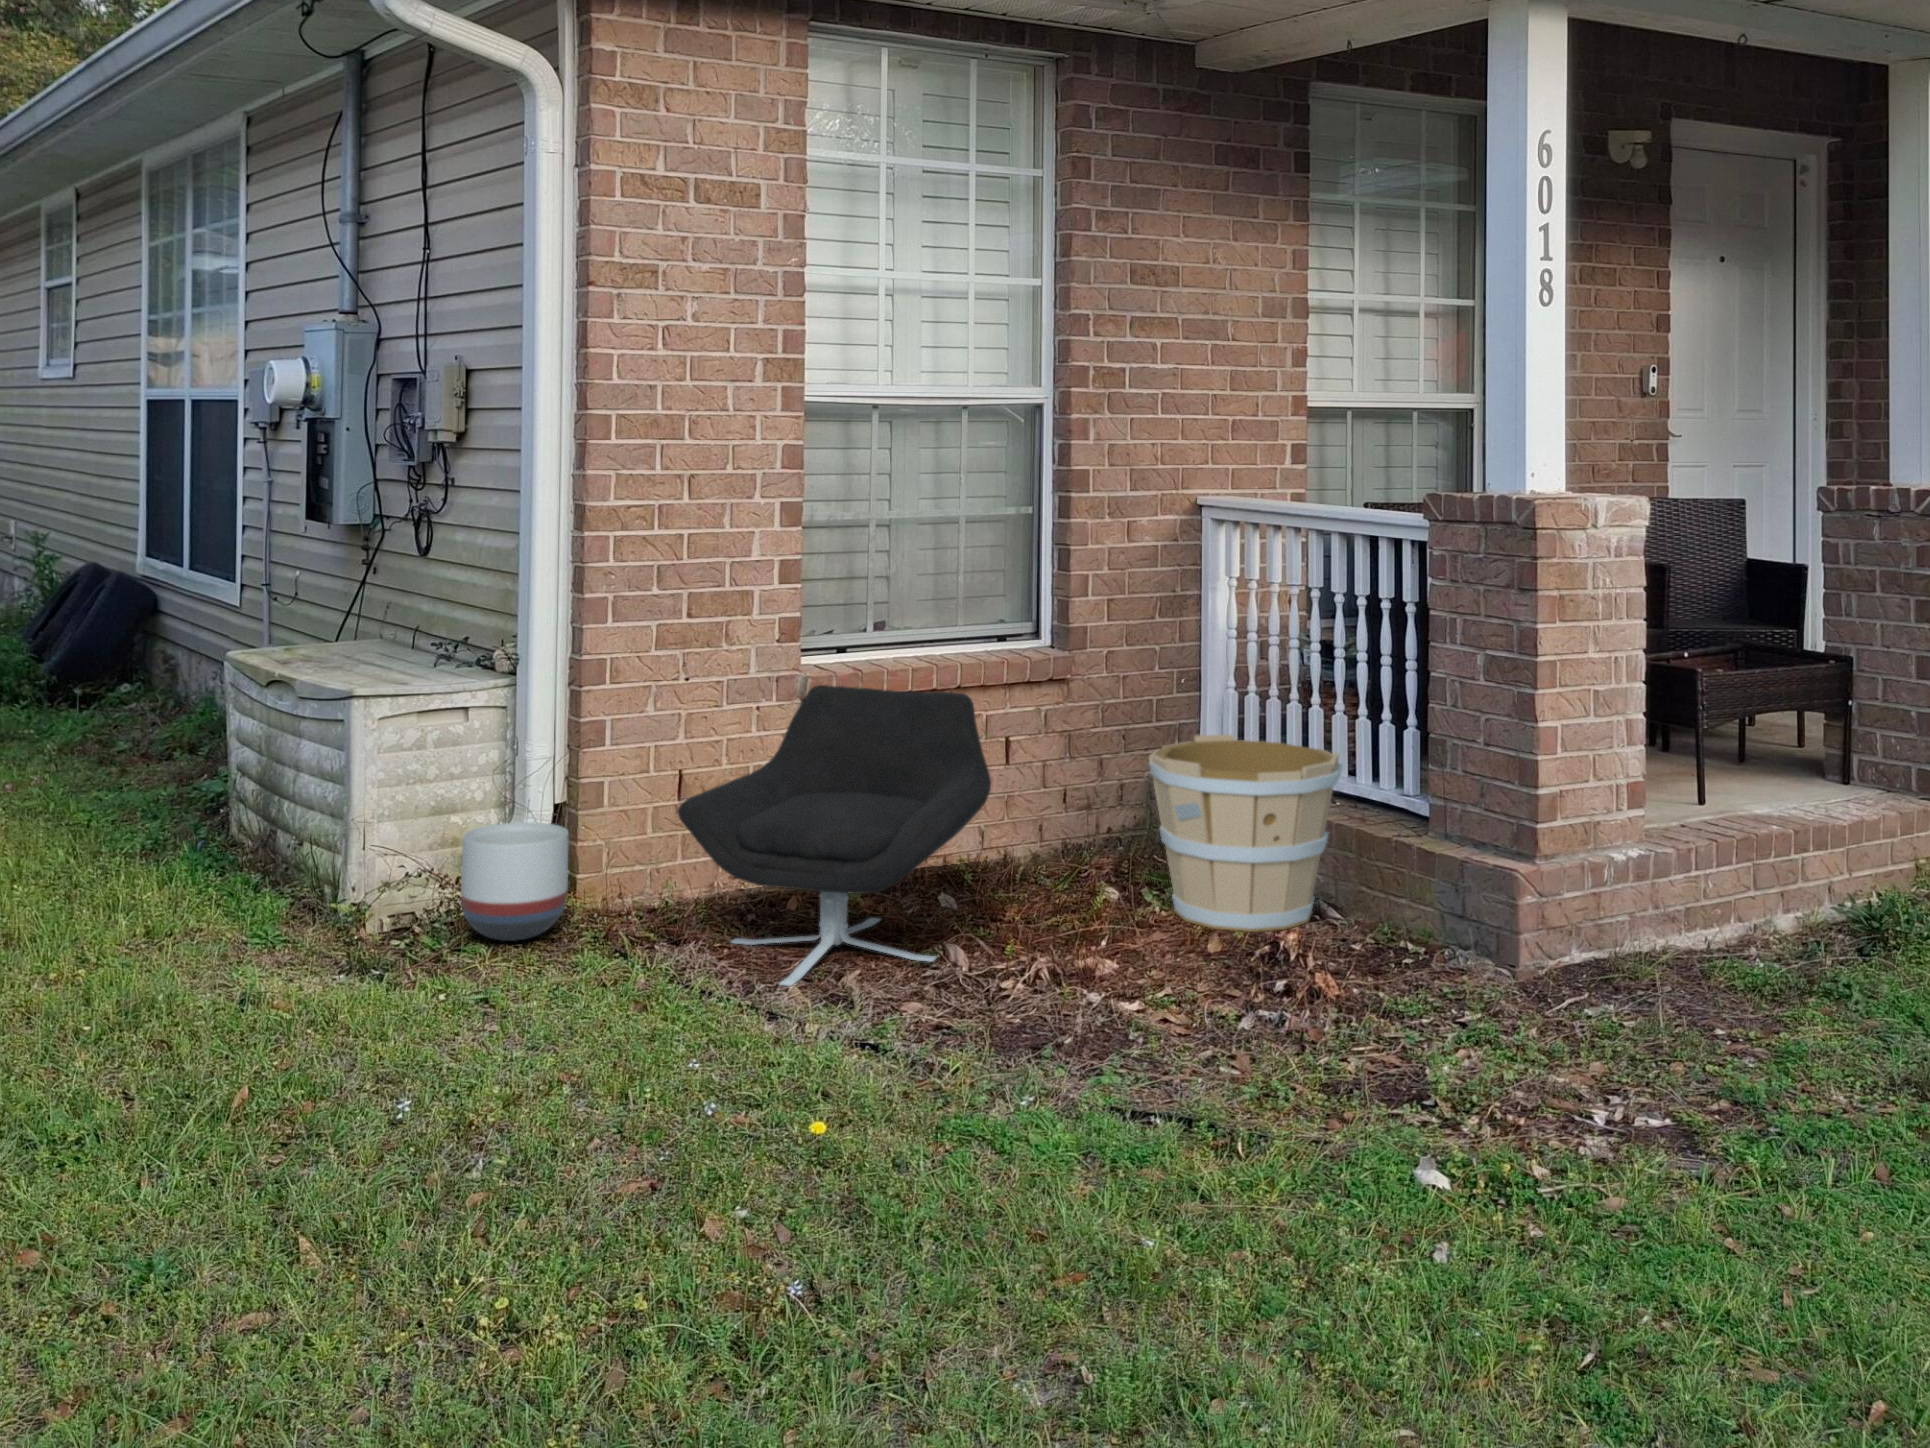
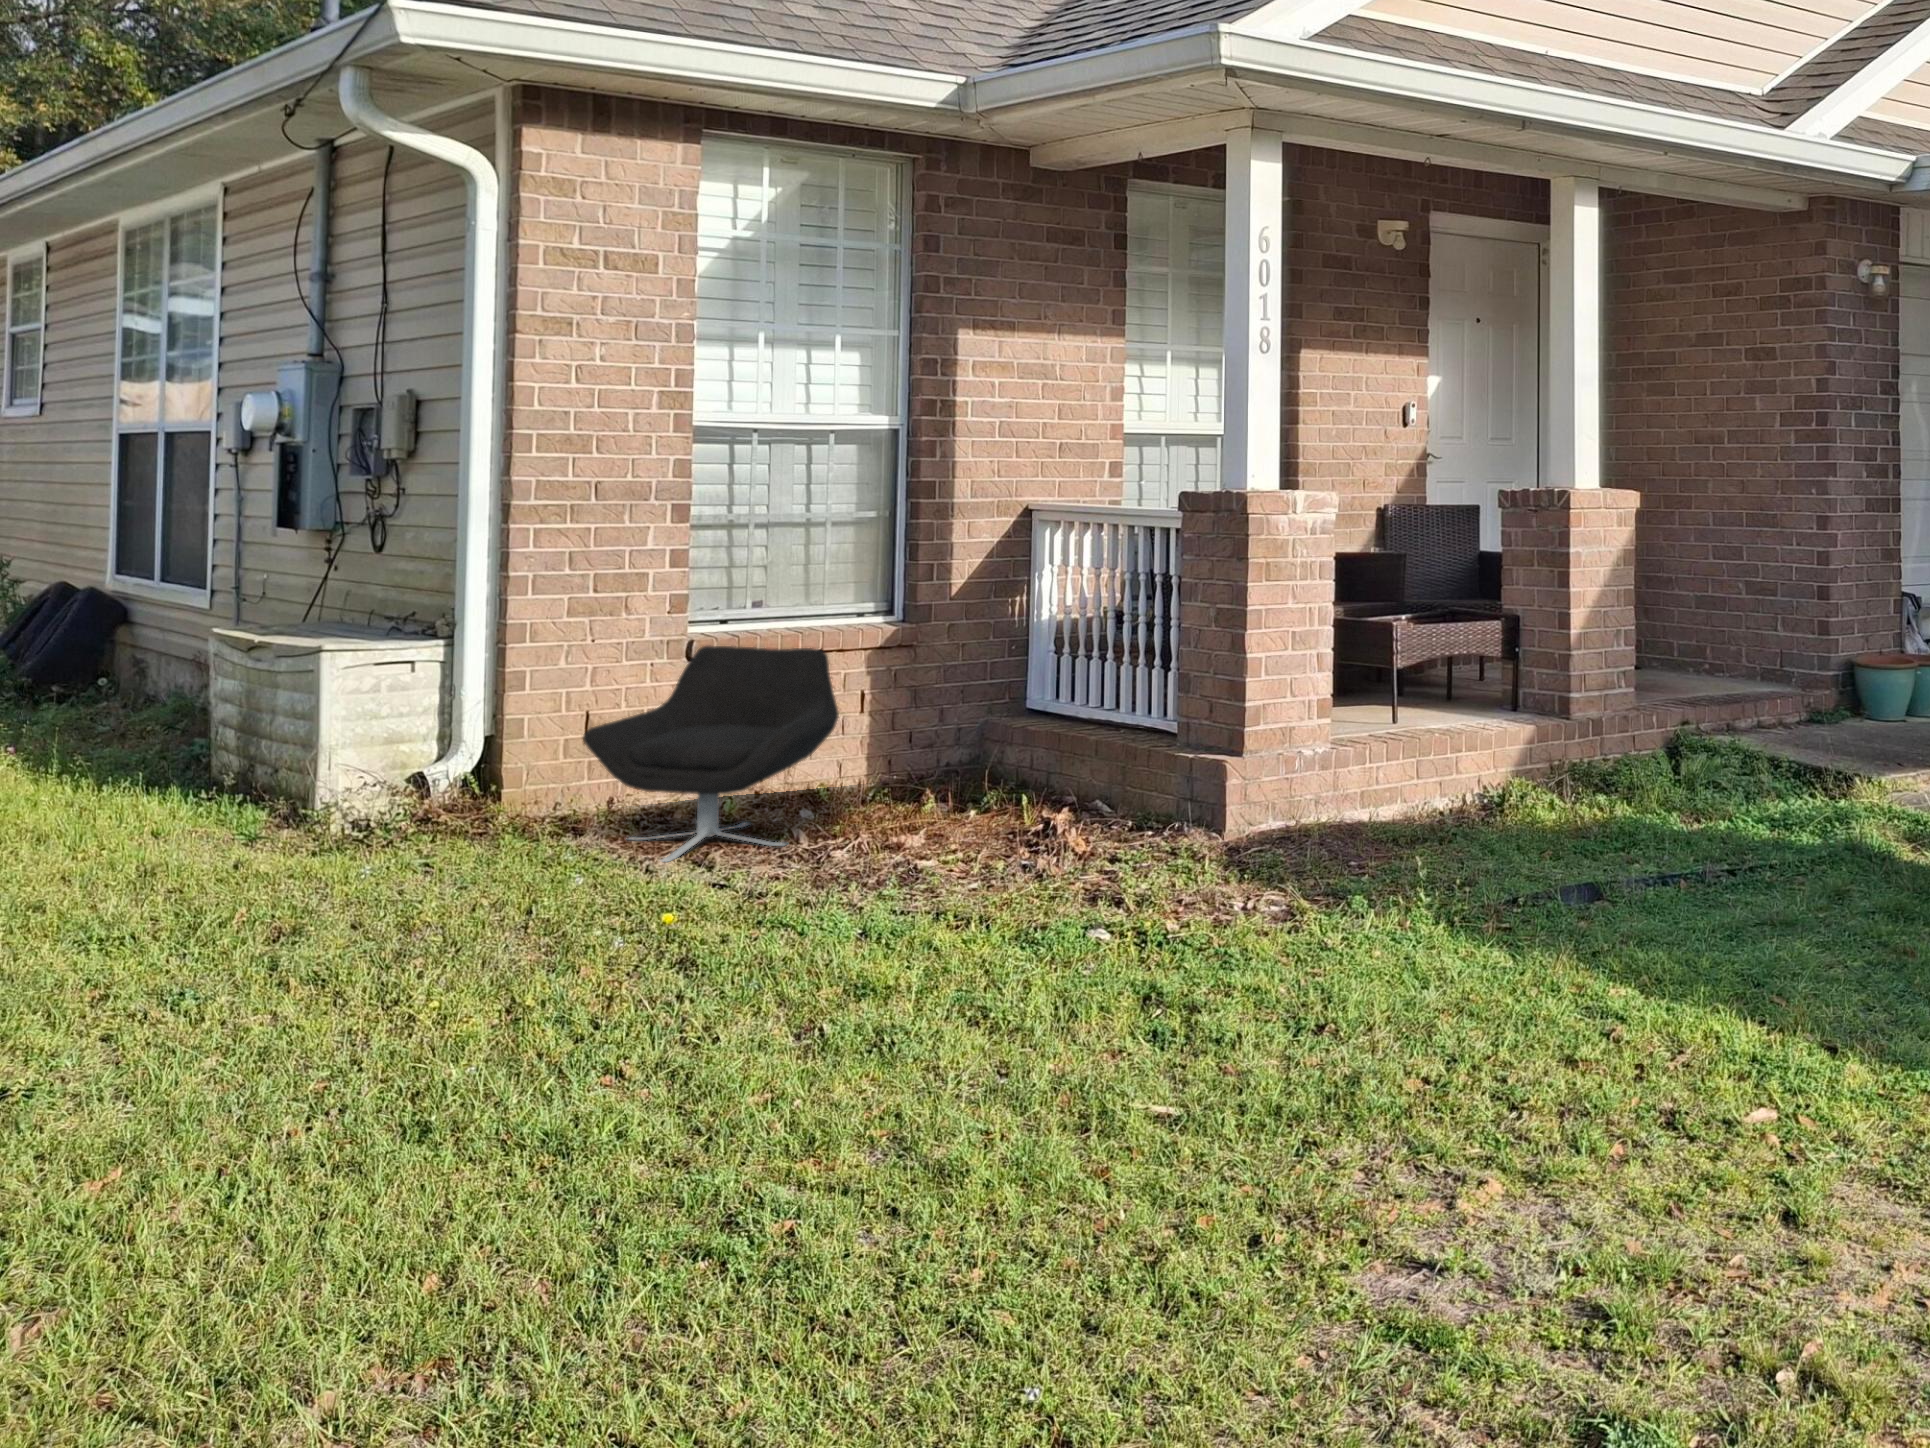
wooden bucket: present [1149,735,1342,932] -> none [967,681,1117,824]
planter: present [461,822,569,941] -> none [406,754,496,843]

